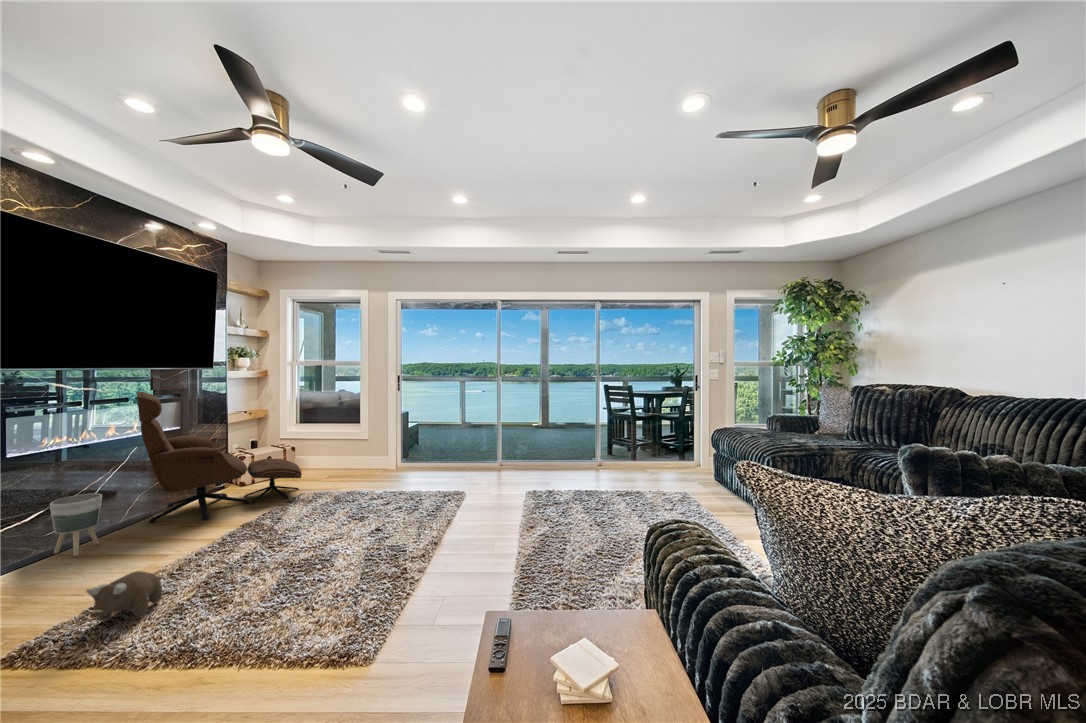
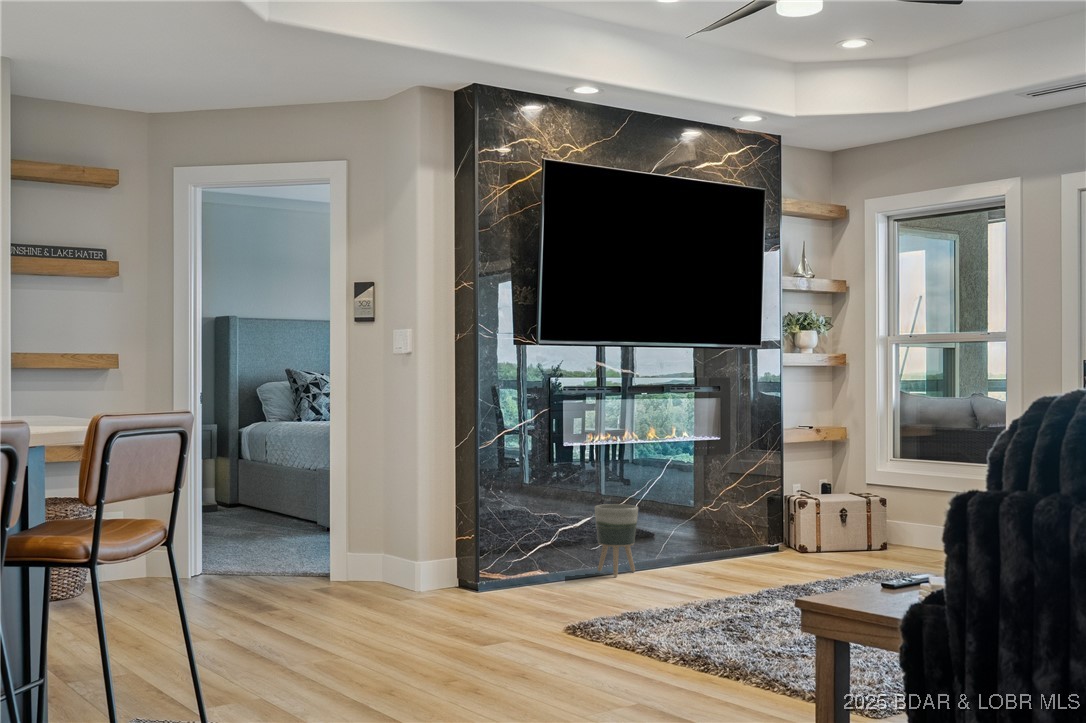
lounge chair: present [137,392,302,523] -> none [671,377,883,574]
plush toy: present [87,571,162,621] -> none [624,577,687,630]

